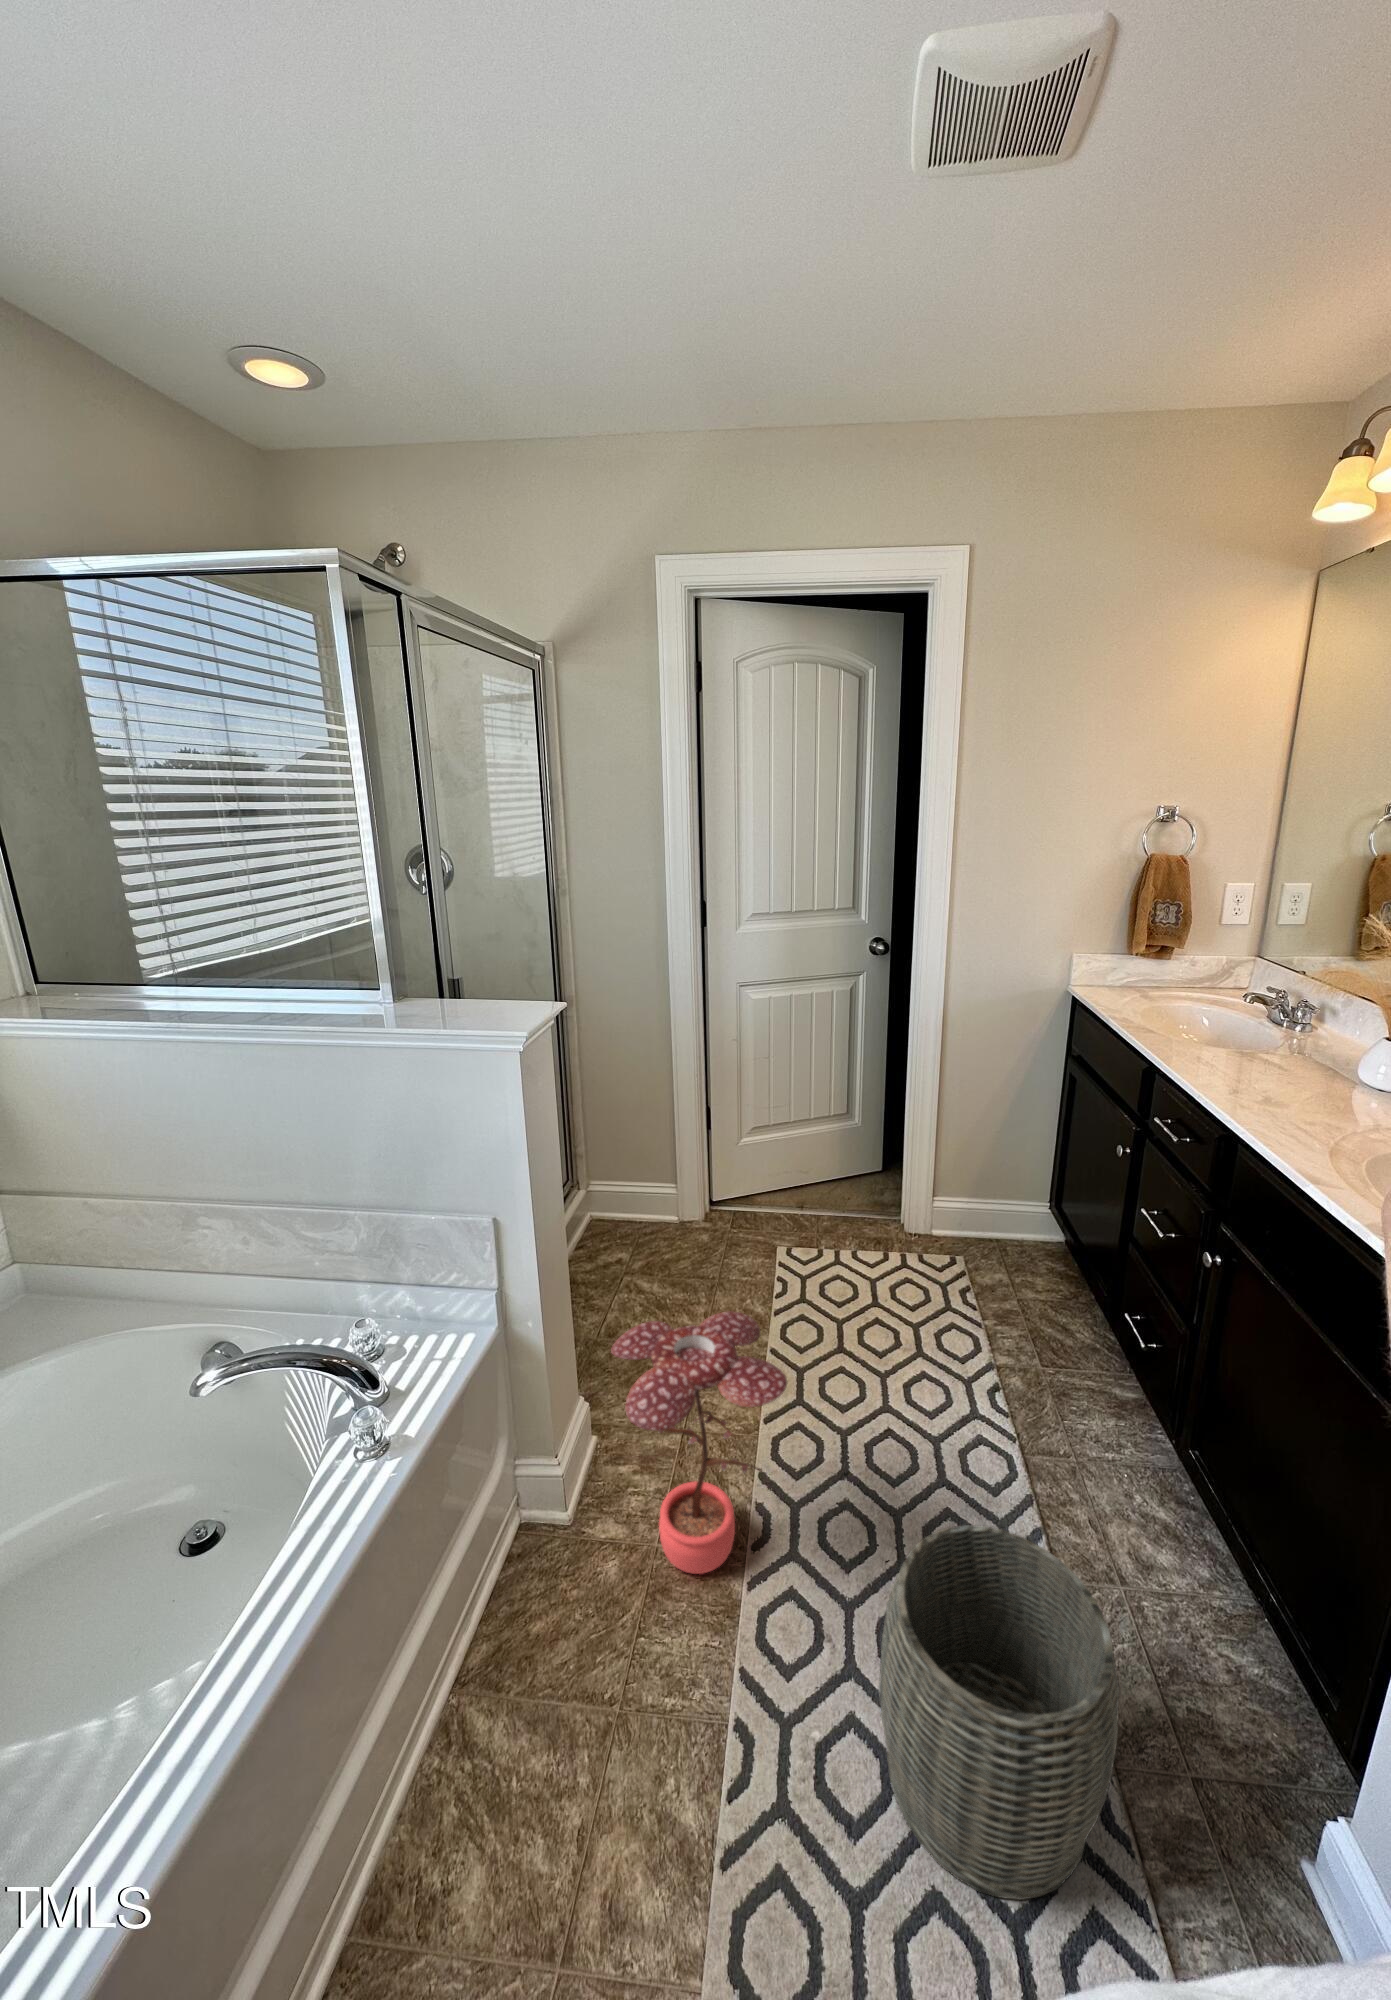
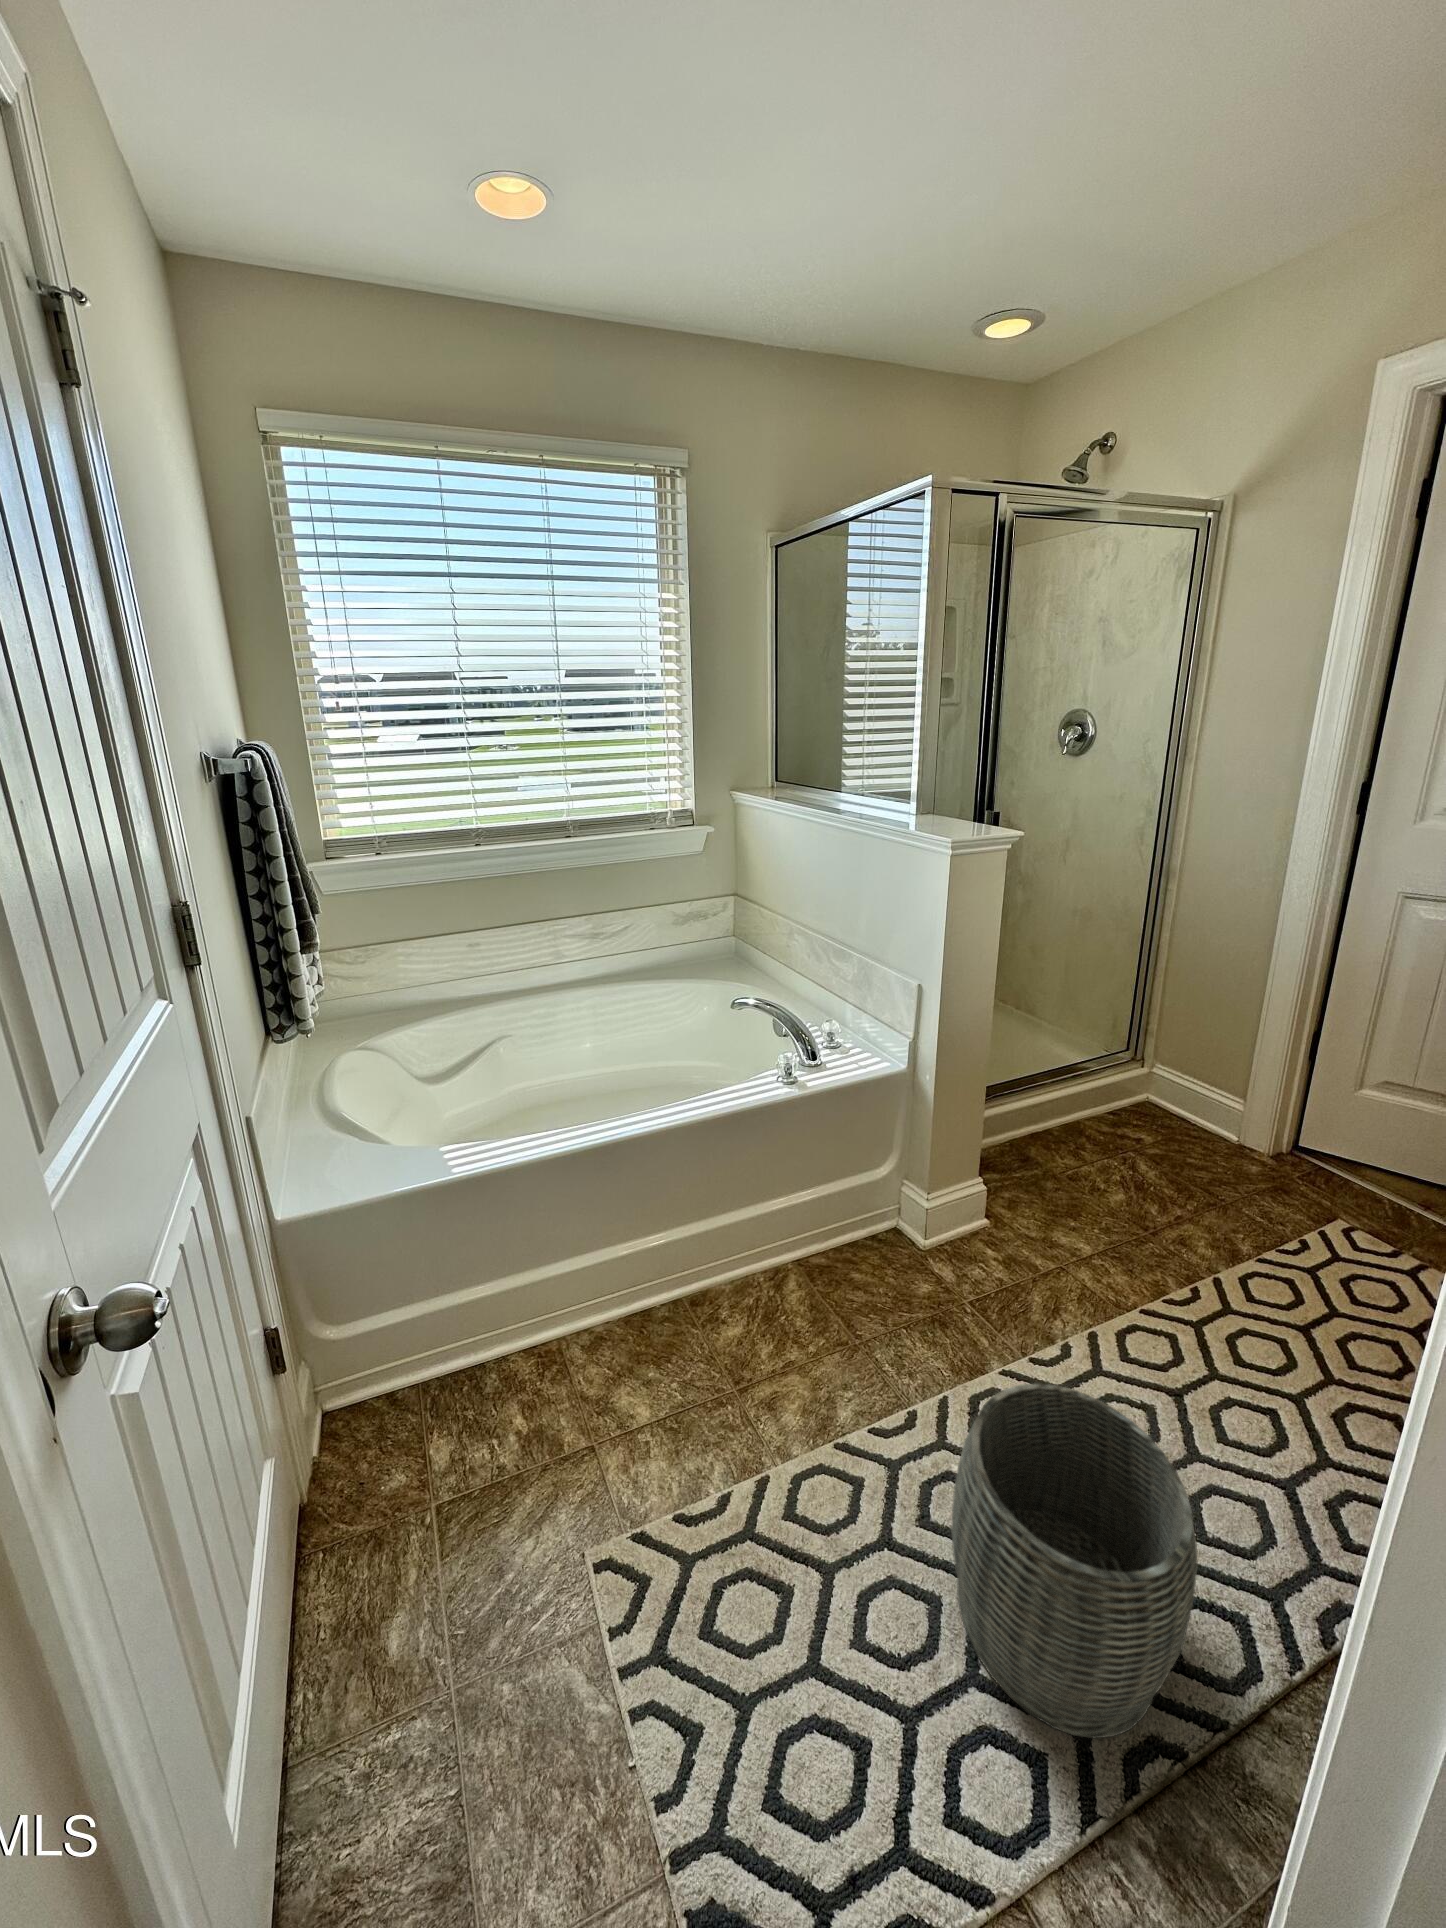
potted plant: present [611,1311,787,1574] -> none [926,1128,1098,1346]

